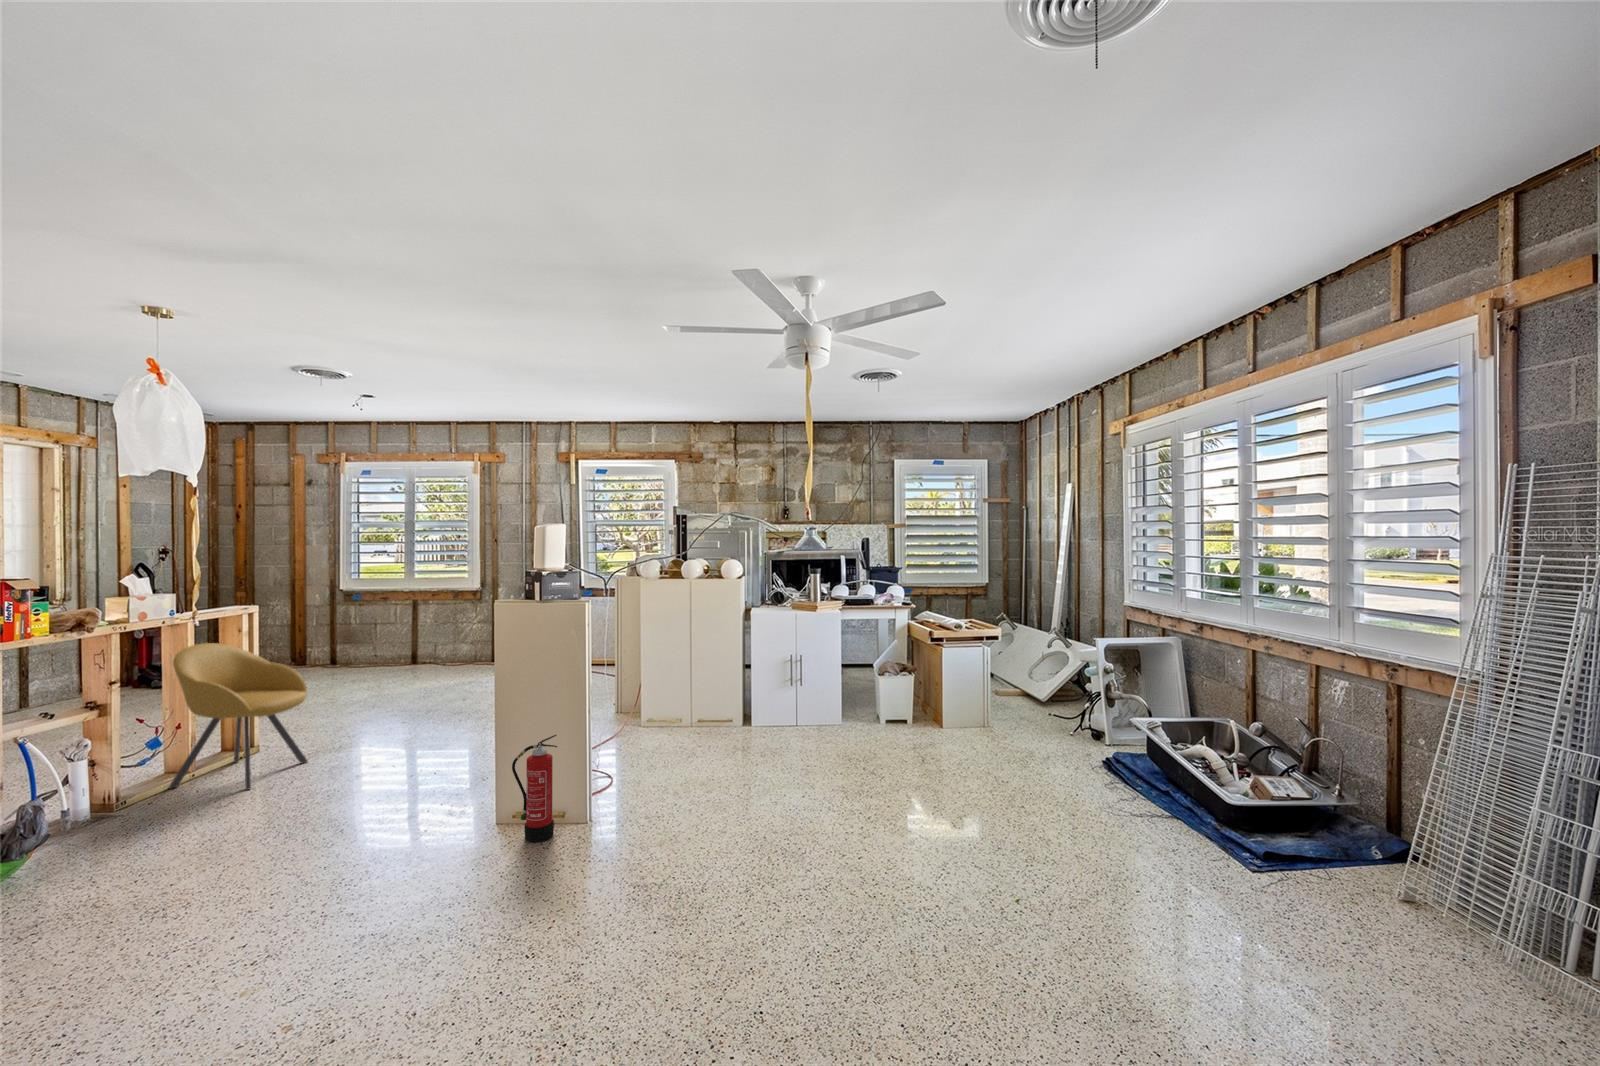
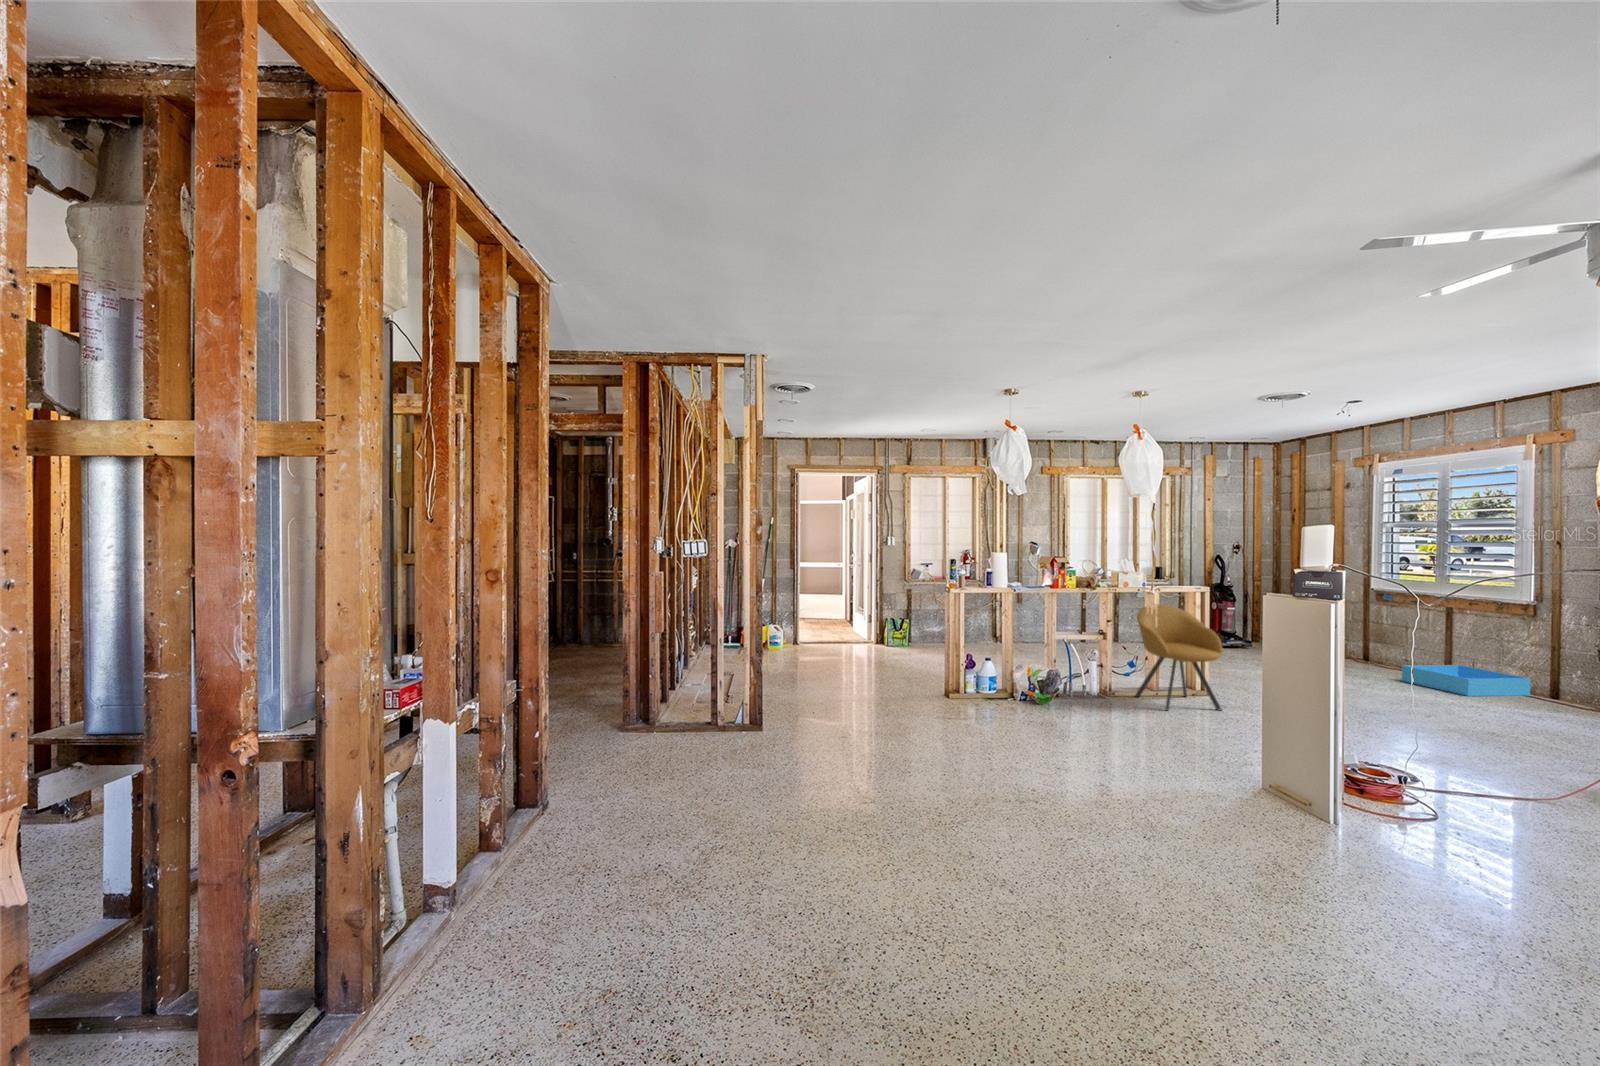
storage bin: none [393,649,479,674] -> present [1402,665,1530,696]
fire extinguisher: present [512,735,557,842] -> none [1264,716,1299,814]

